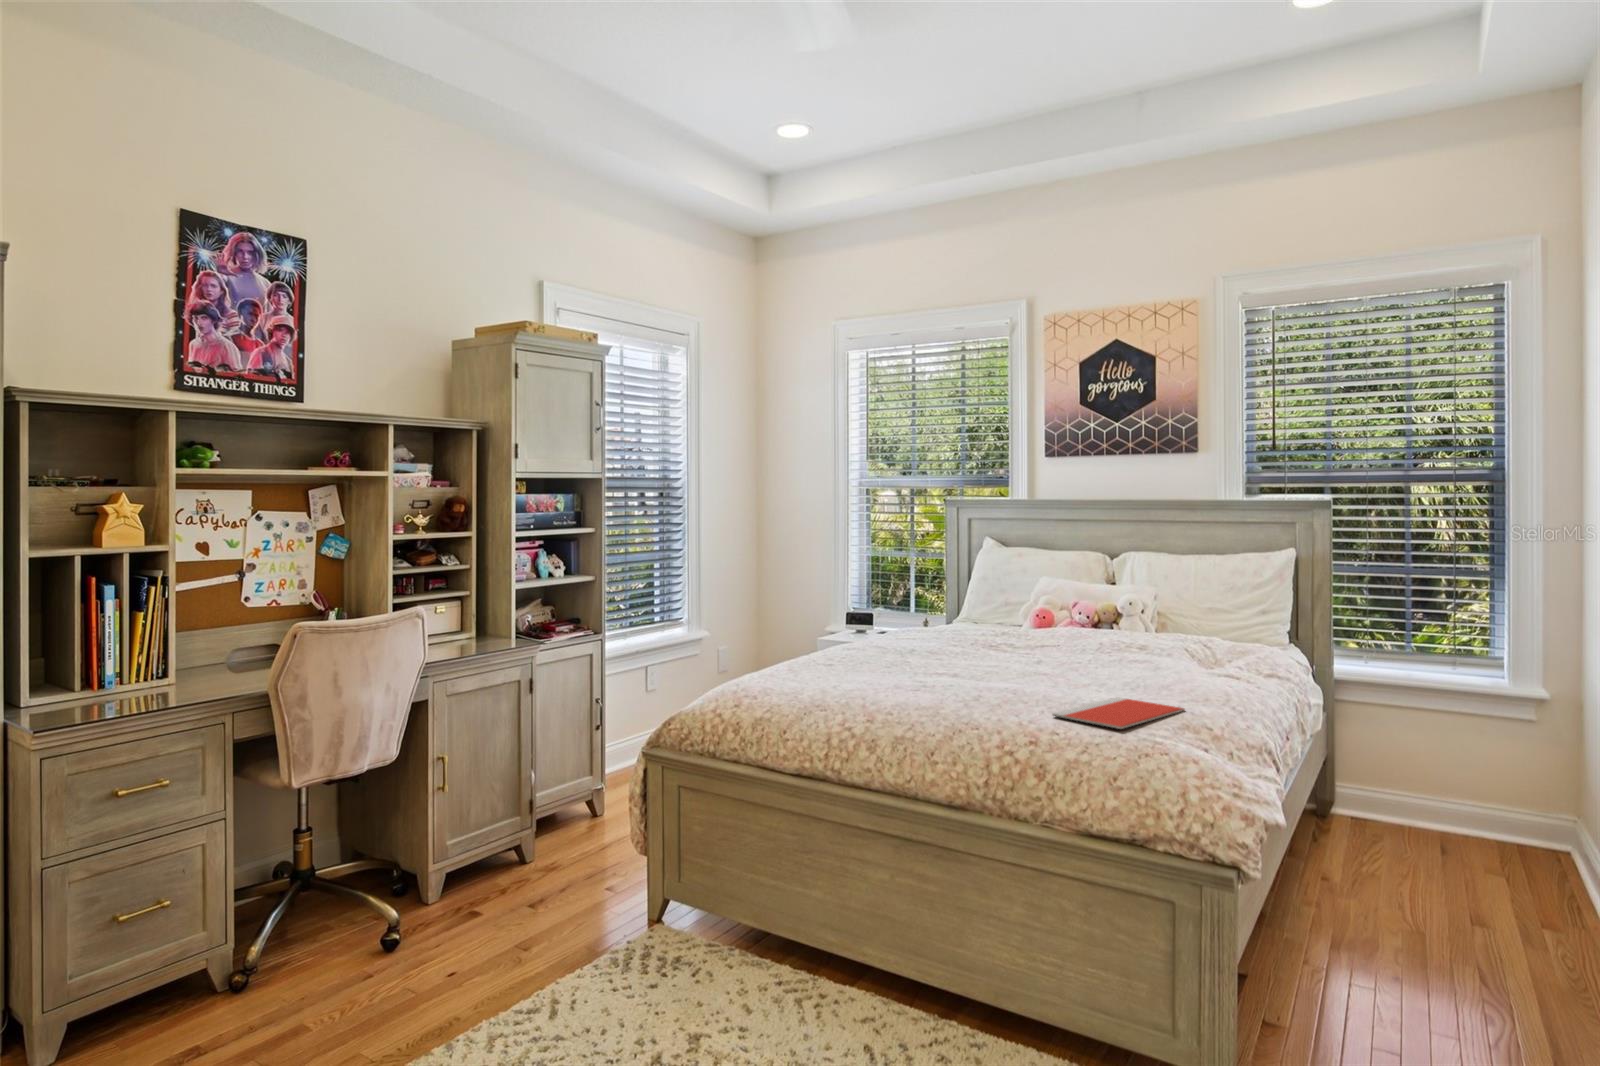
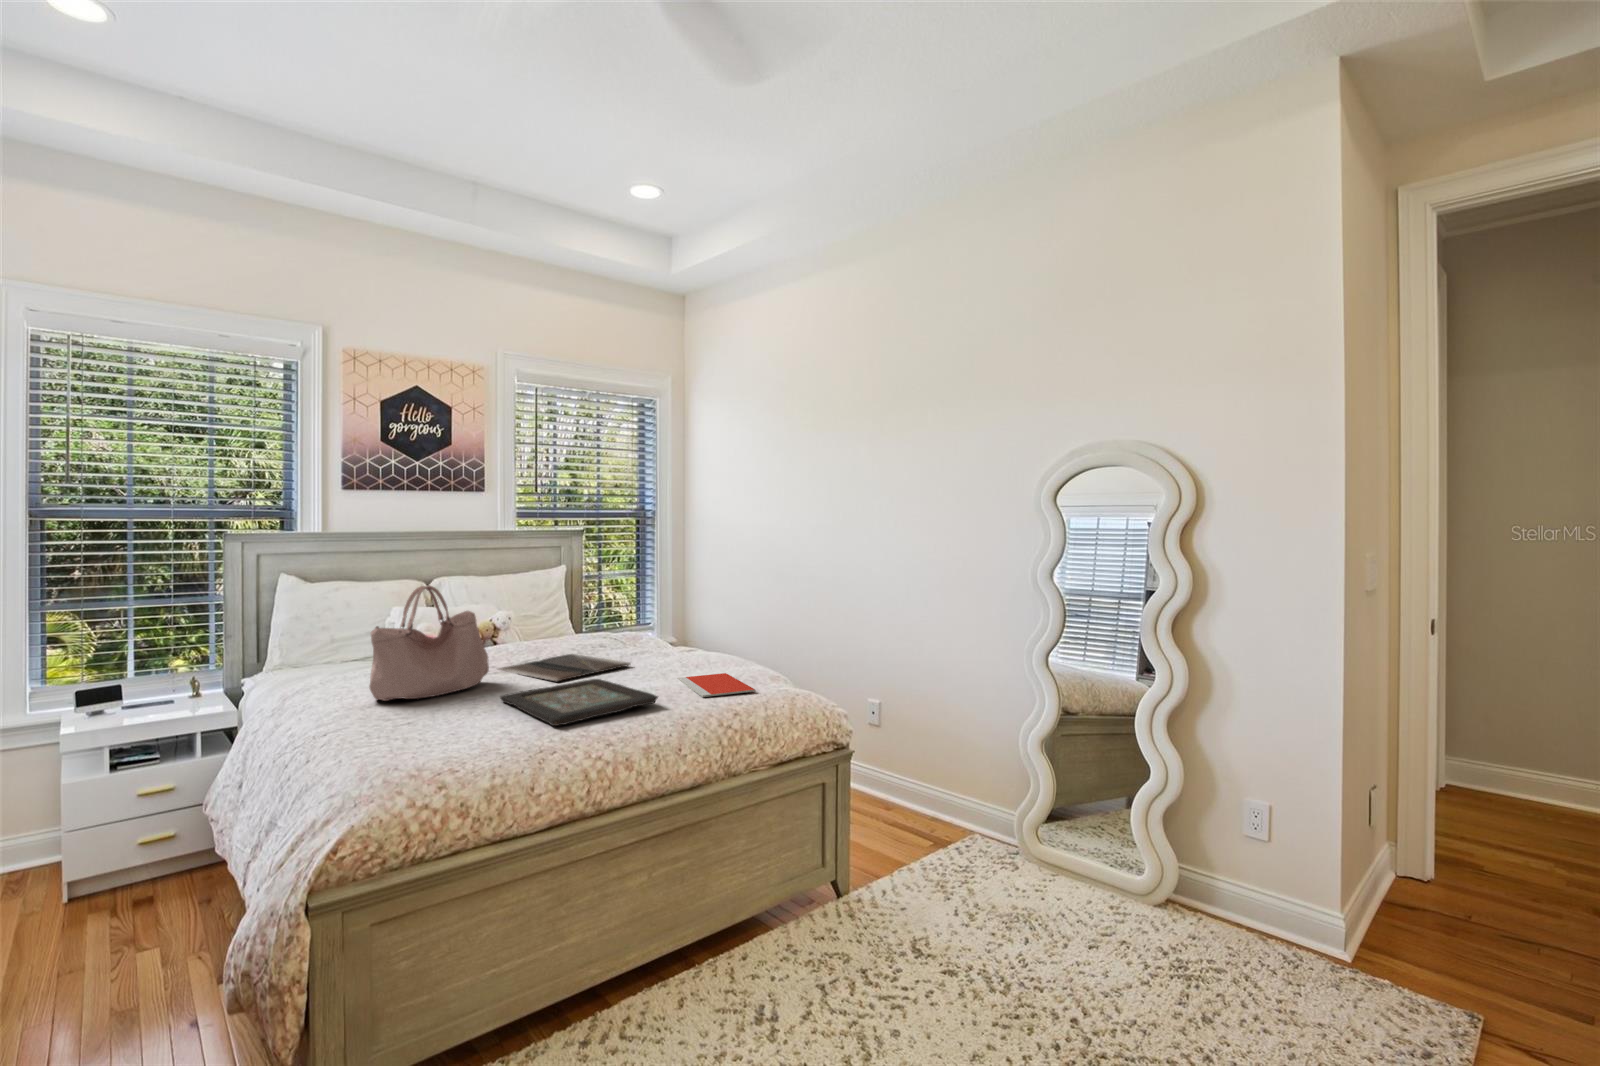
handbag: none [861,550,973,656] -> present [369,585,489,701]
laptop: none [1008,650,1127,676] -> present [499,654,631,681]
decorative tray: none [863,664,1027,703] -> present [500,679,658,726]

